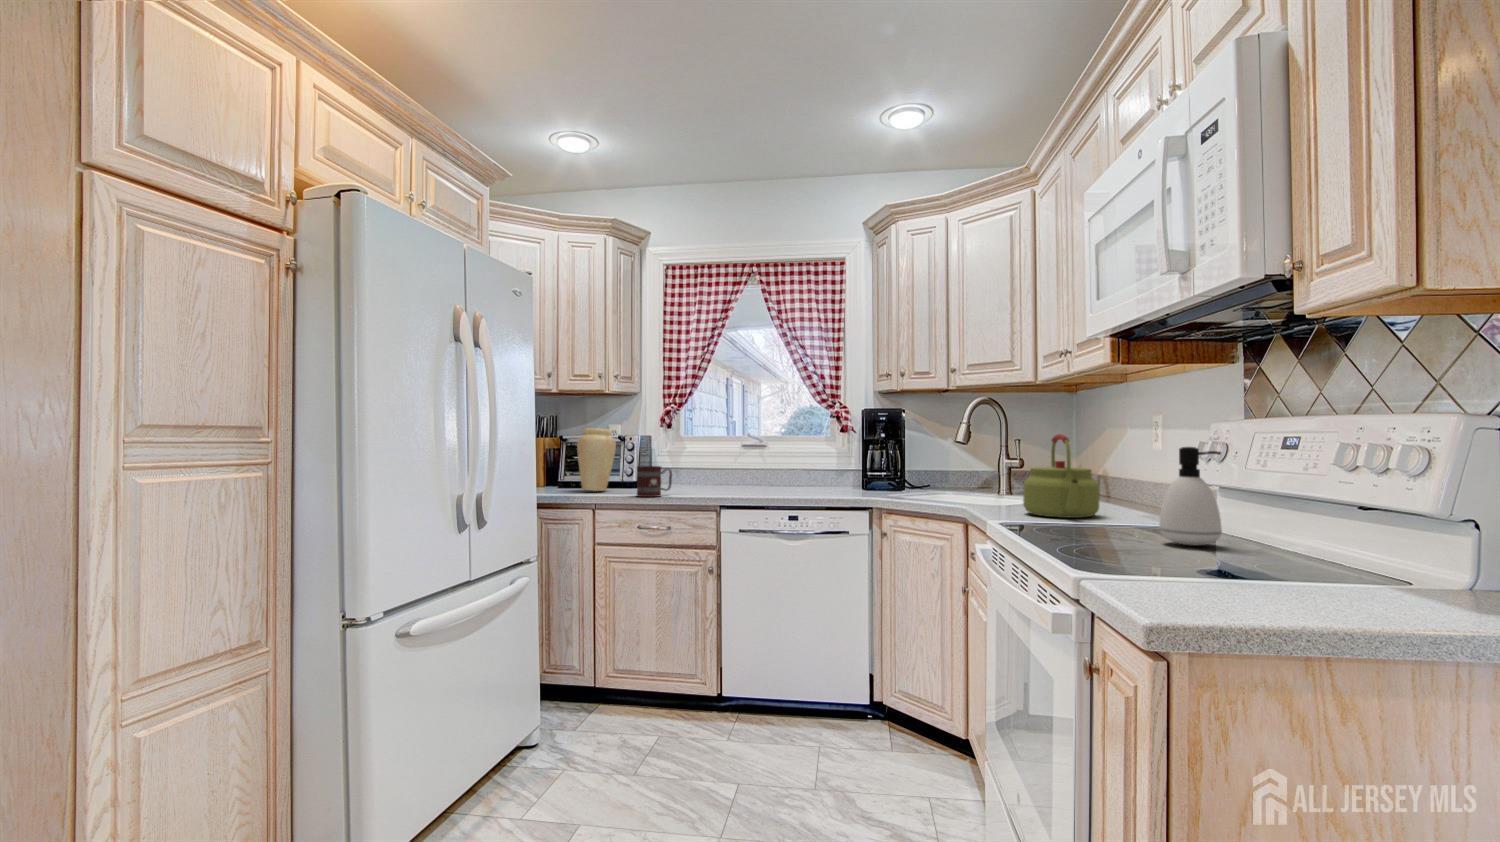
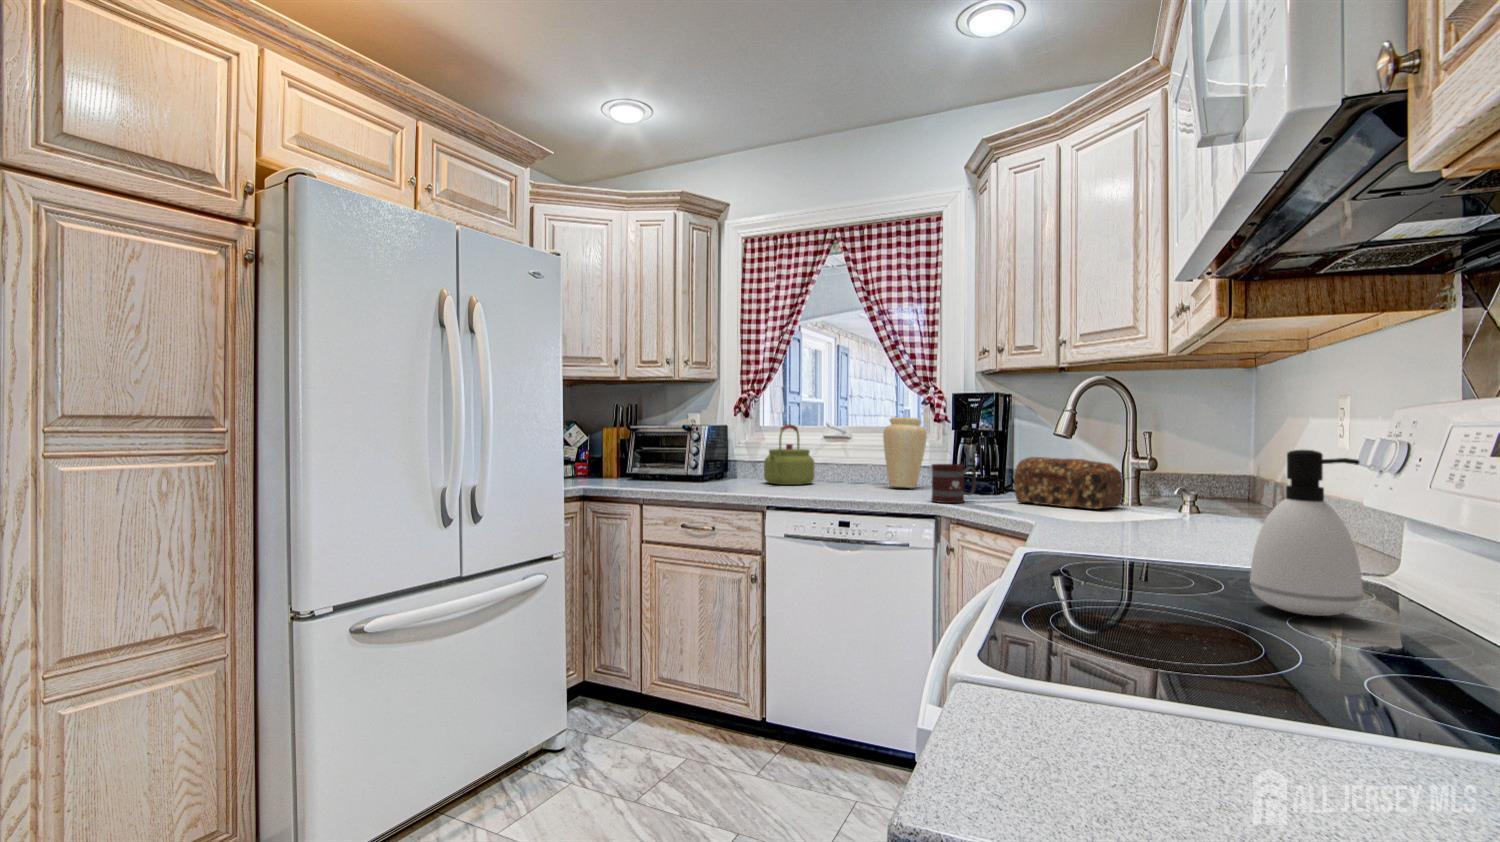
vase: present [577,428,616,491] -> present [883,417,927,488]
kettle: present [1023,434,1099,518] -> present [764,424,815,485]
bread loaf: none [921,459,998,498] -> present [1014,457,1123,509]
mug: present [637,466,672,497] -> present [931,464,976,503]

